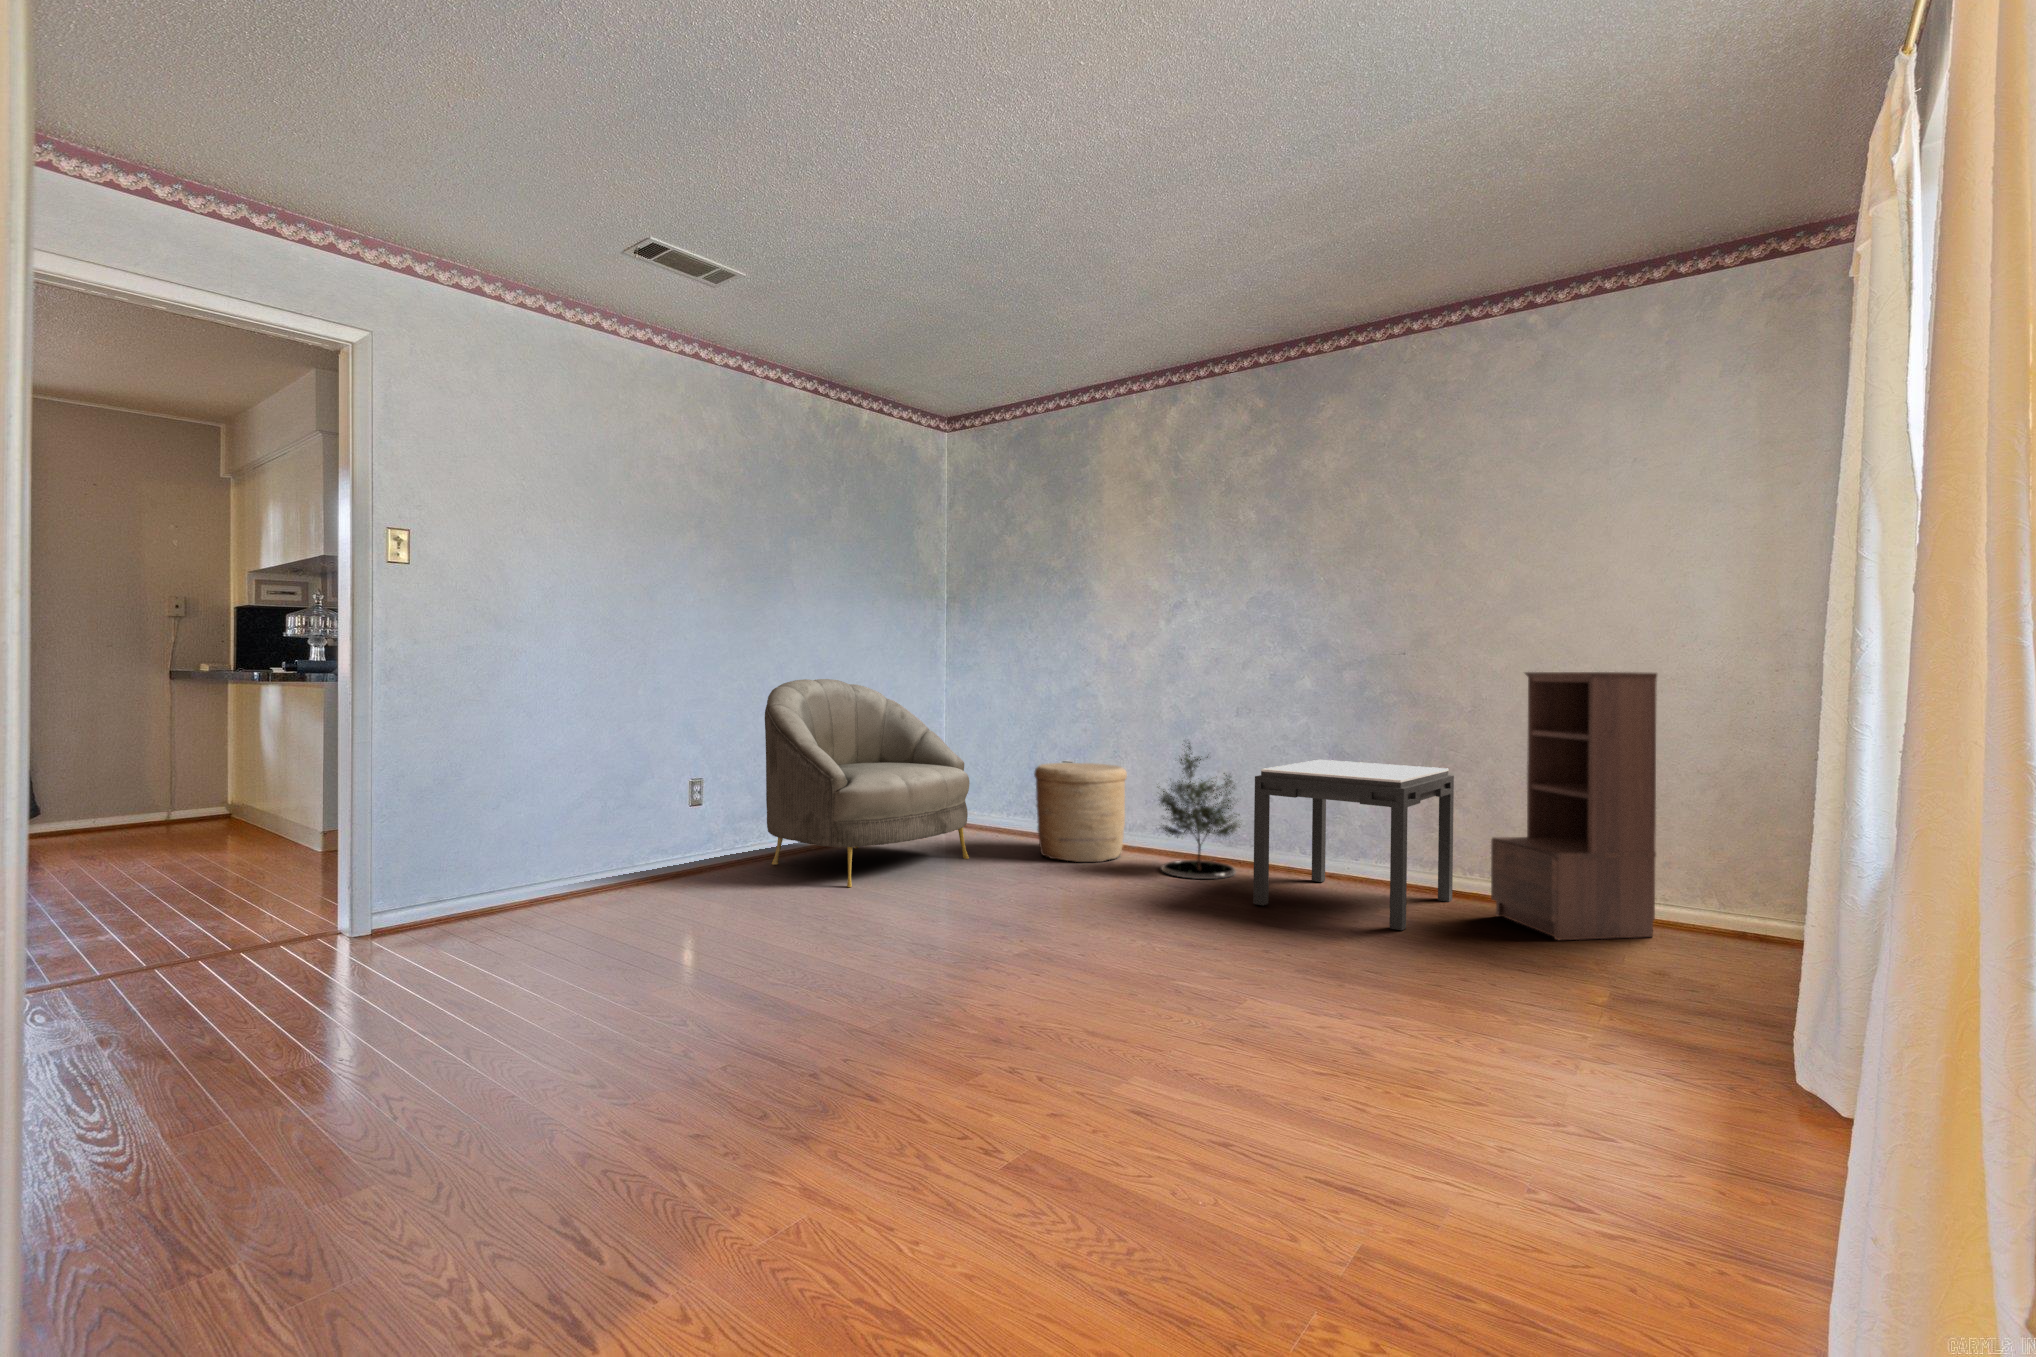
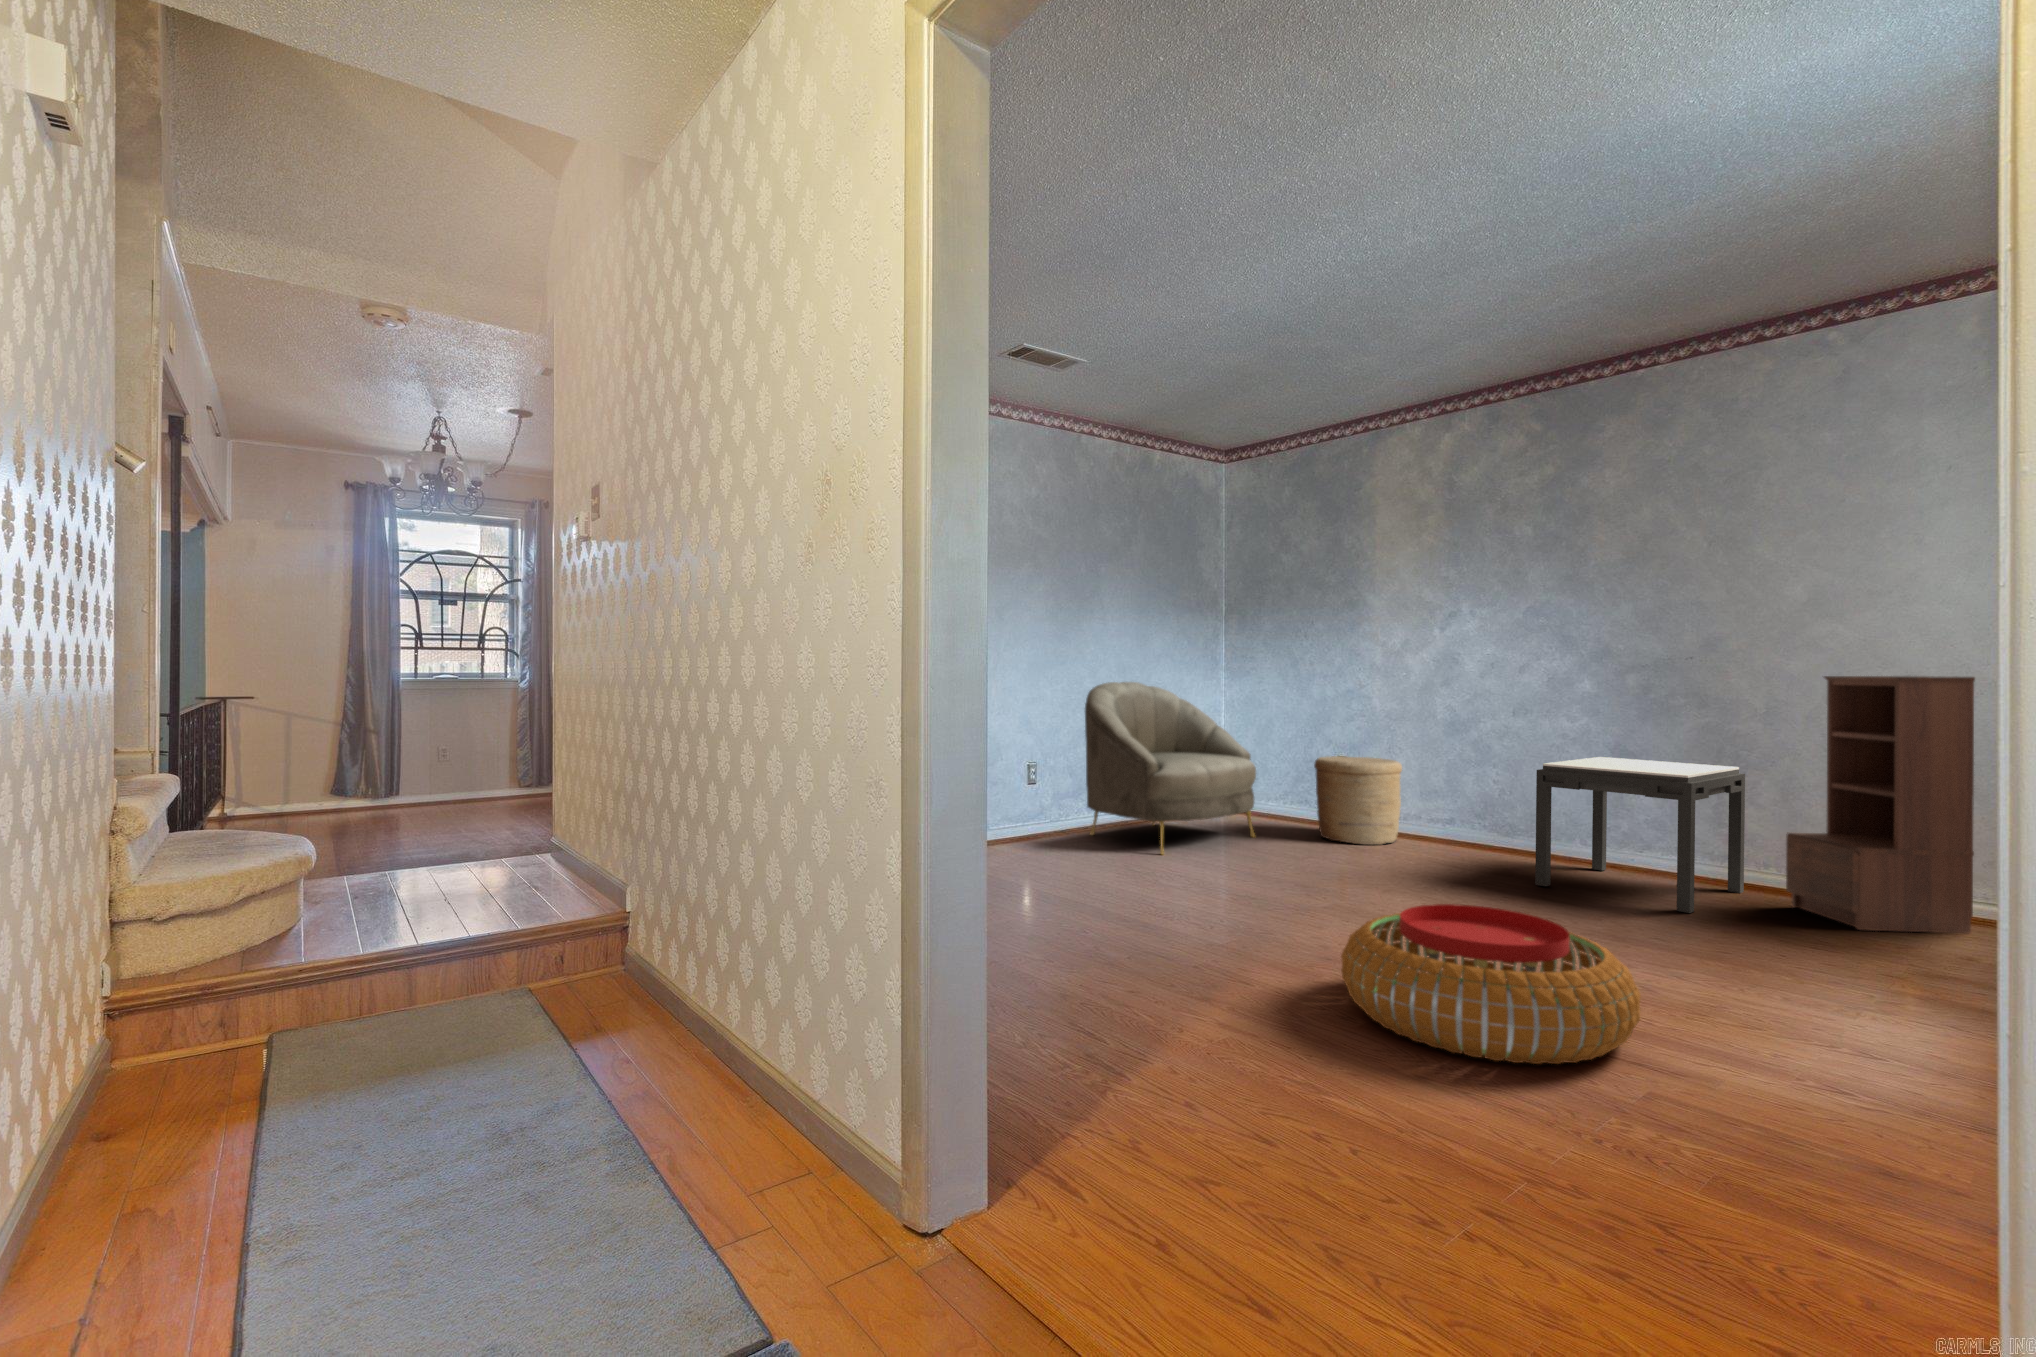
potted tree: present [1158,743,1240,879] -> none [1432,735,1521,863]
pouf: none [993,957,1343,1183] -> present [1341,904,1641,1064]

